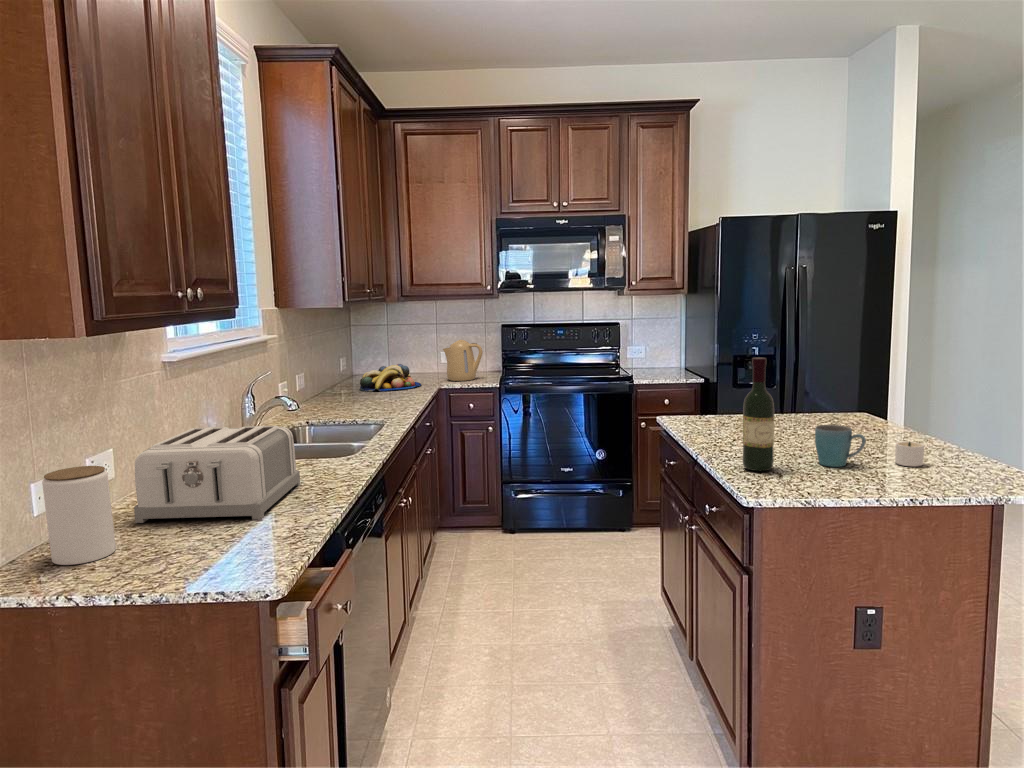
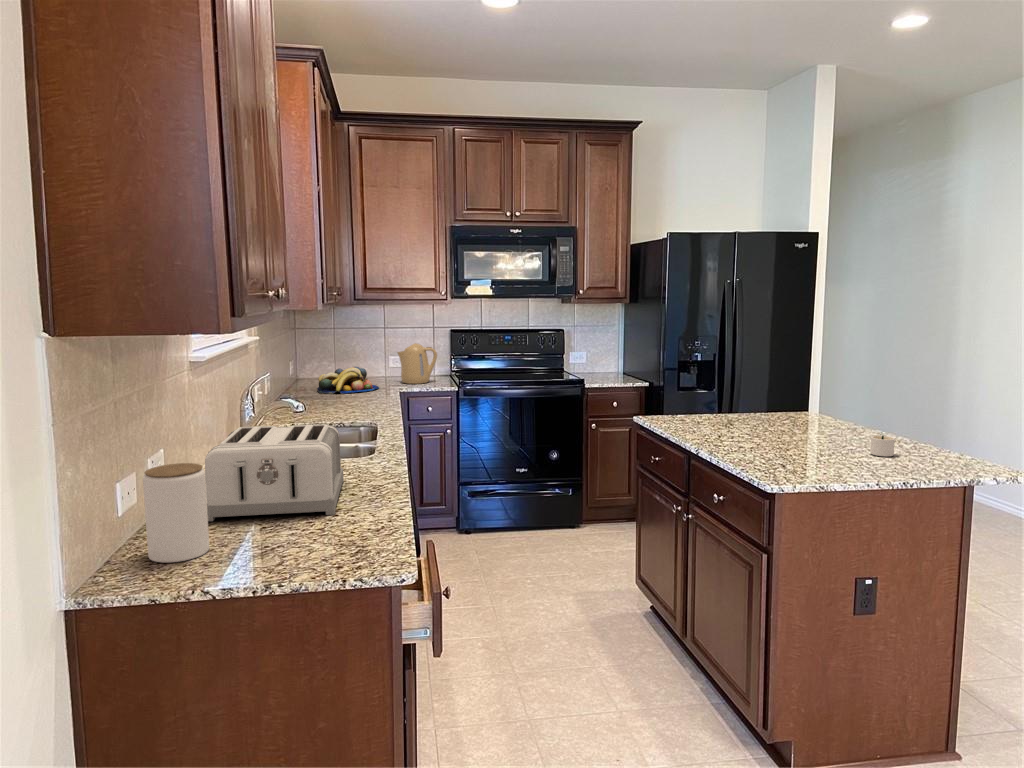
wine bottle: present [742,358,774,471] -> none [750,363,779,462]
mug: present [815,425,866,467] -> none [807,422,851,458]

